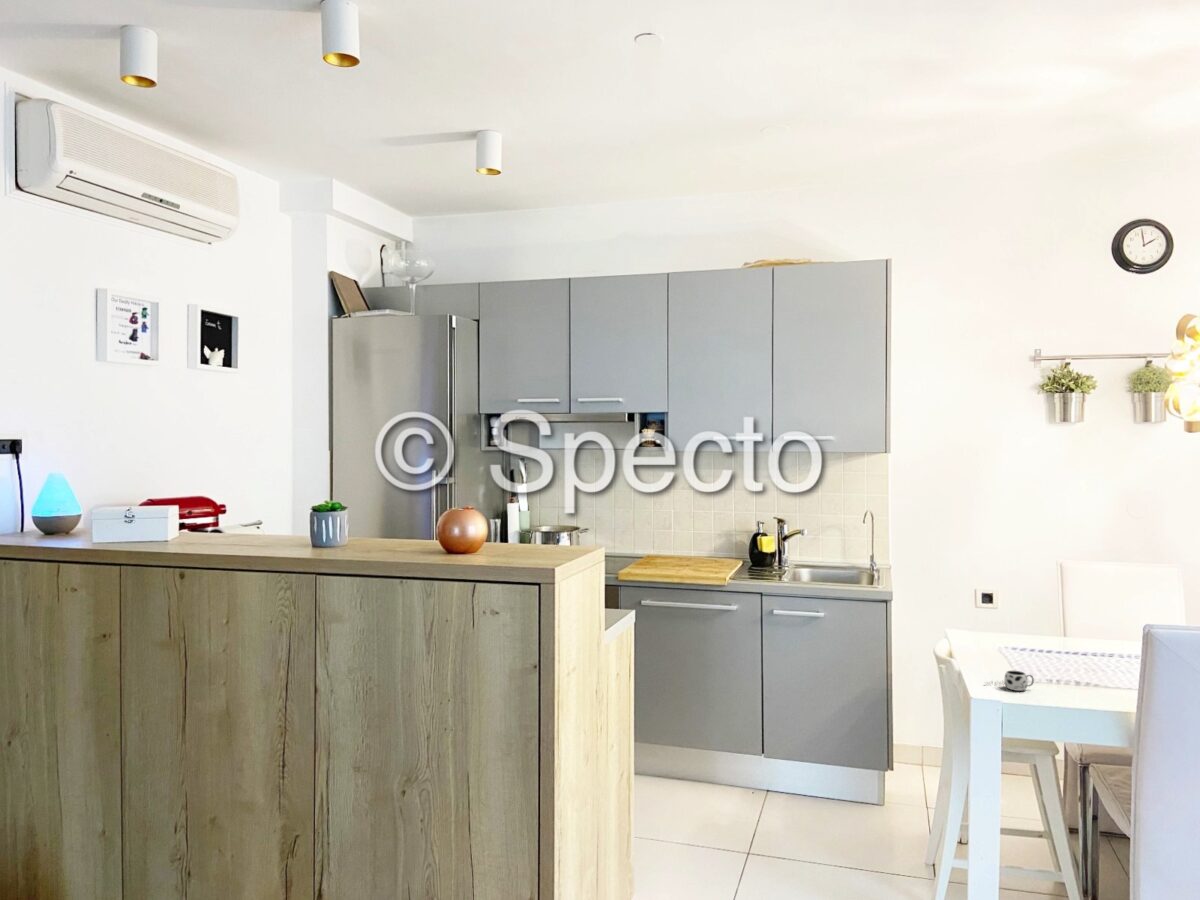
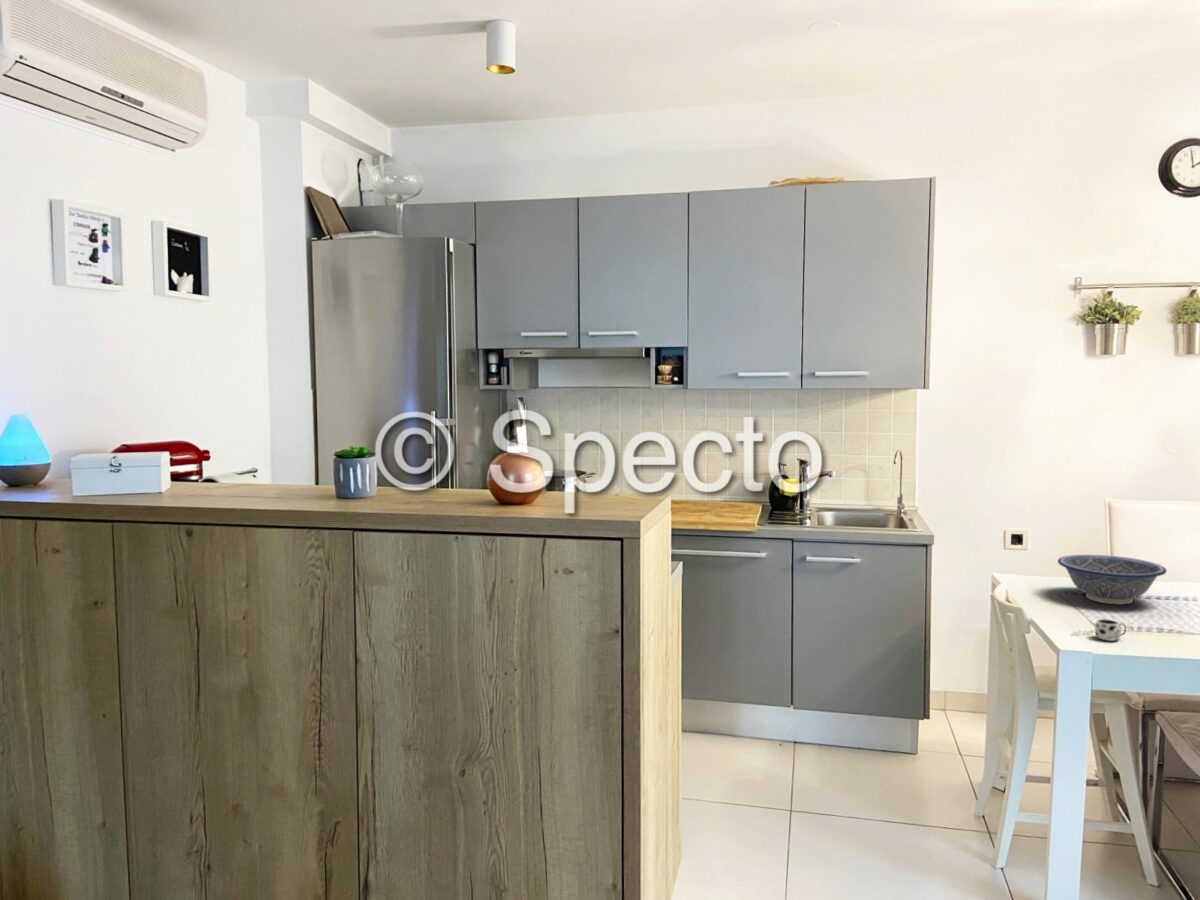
decorative bowl: none [993,612,1093,659] -> present [1058,555,1166,604]

